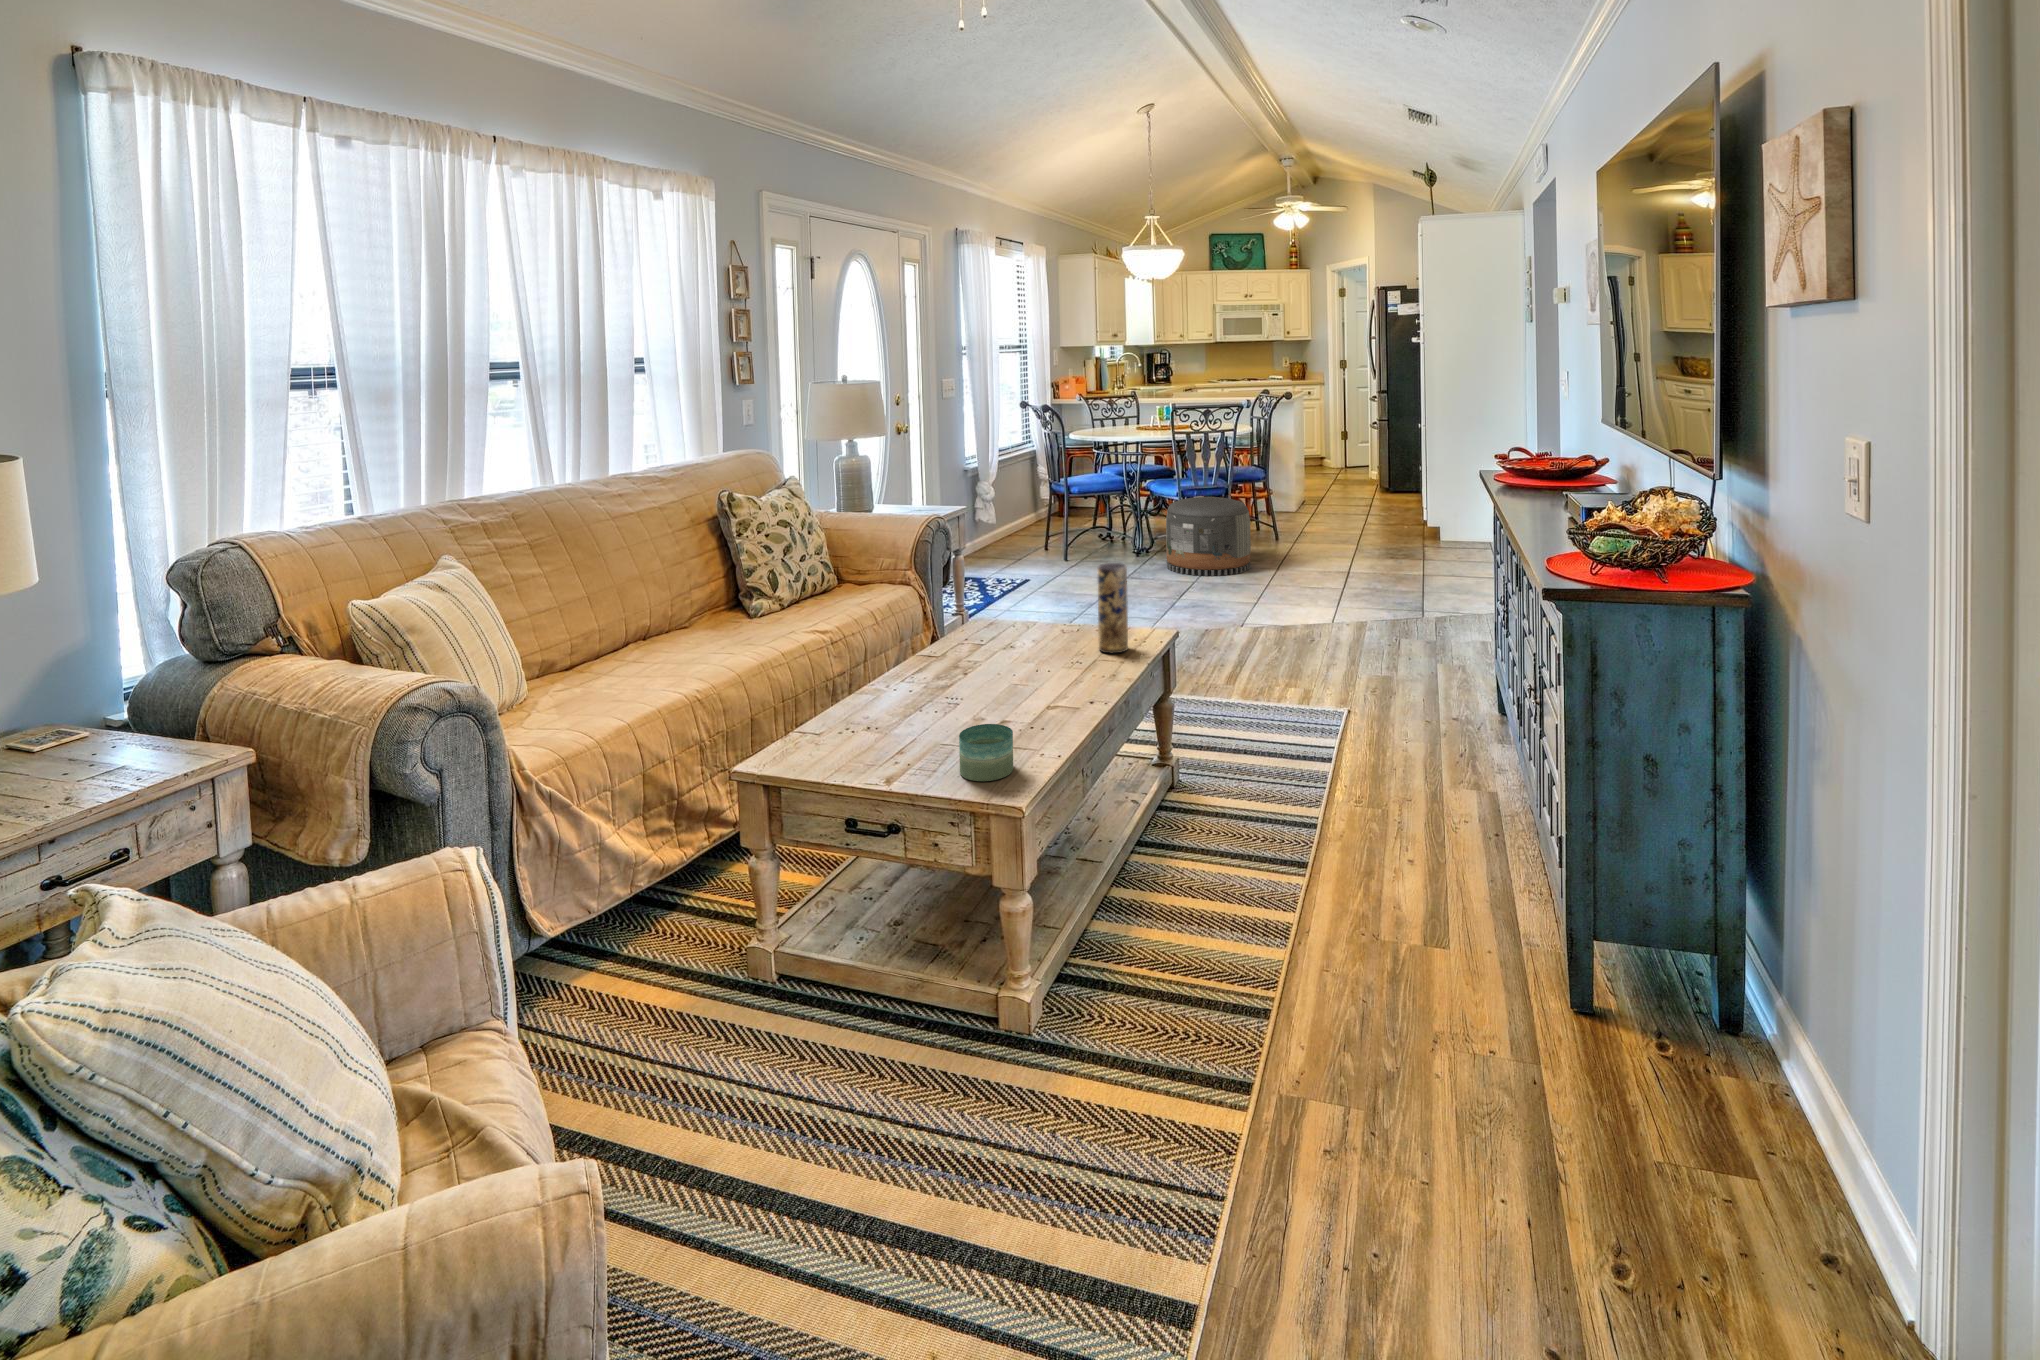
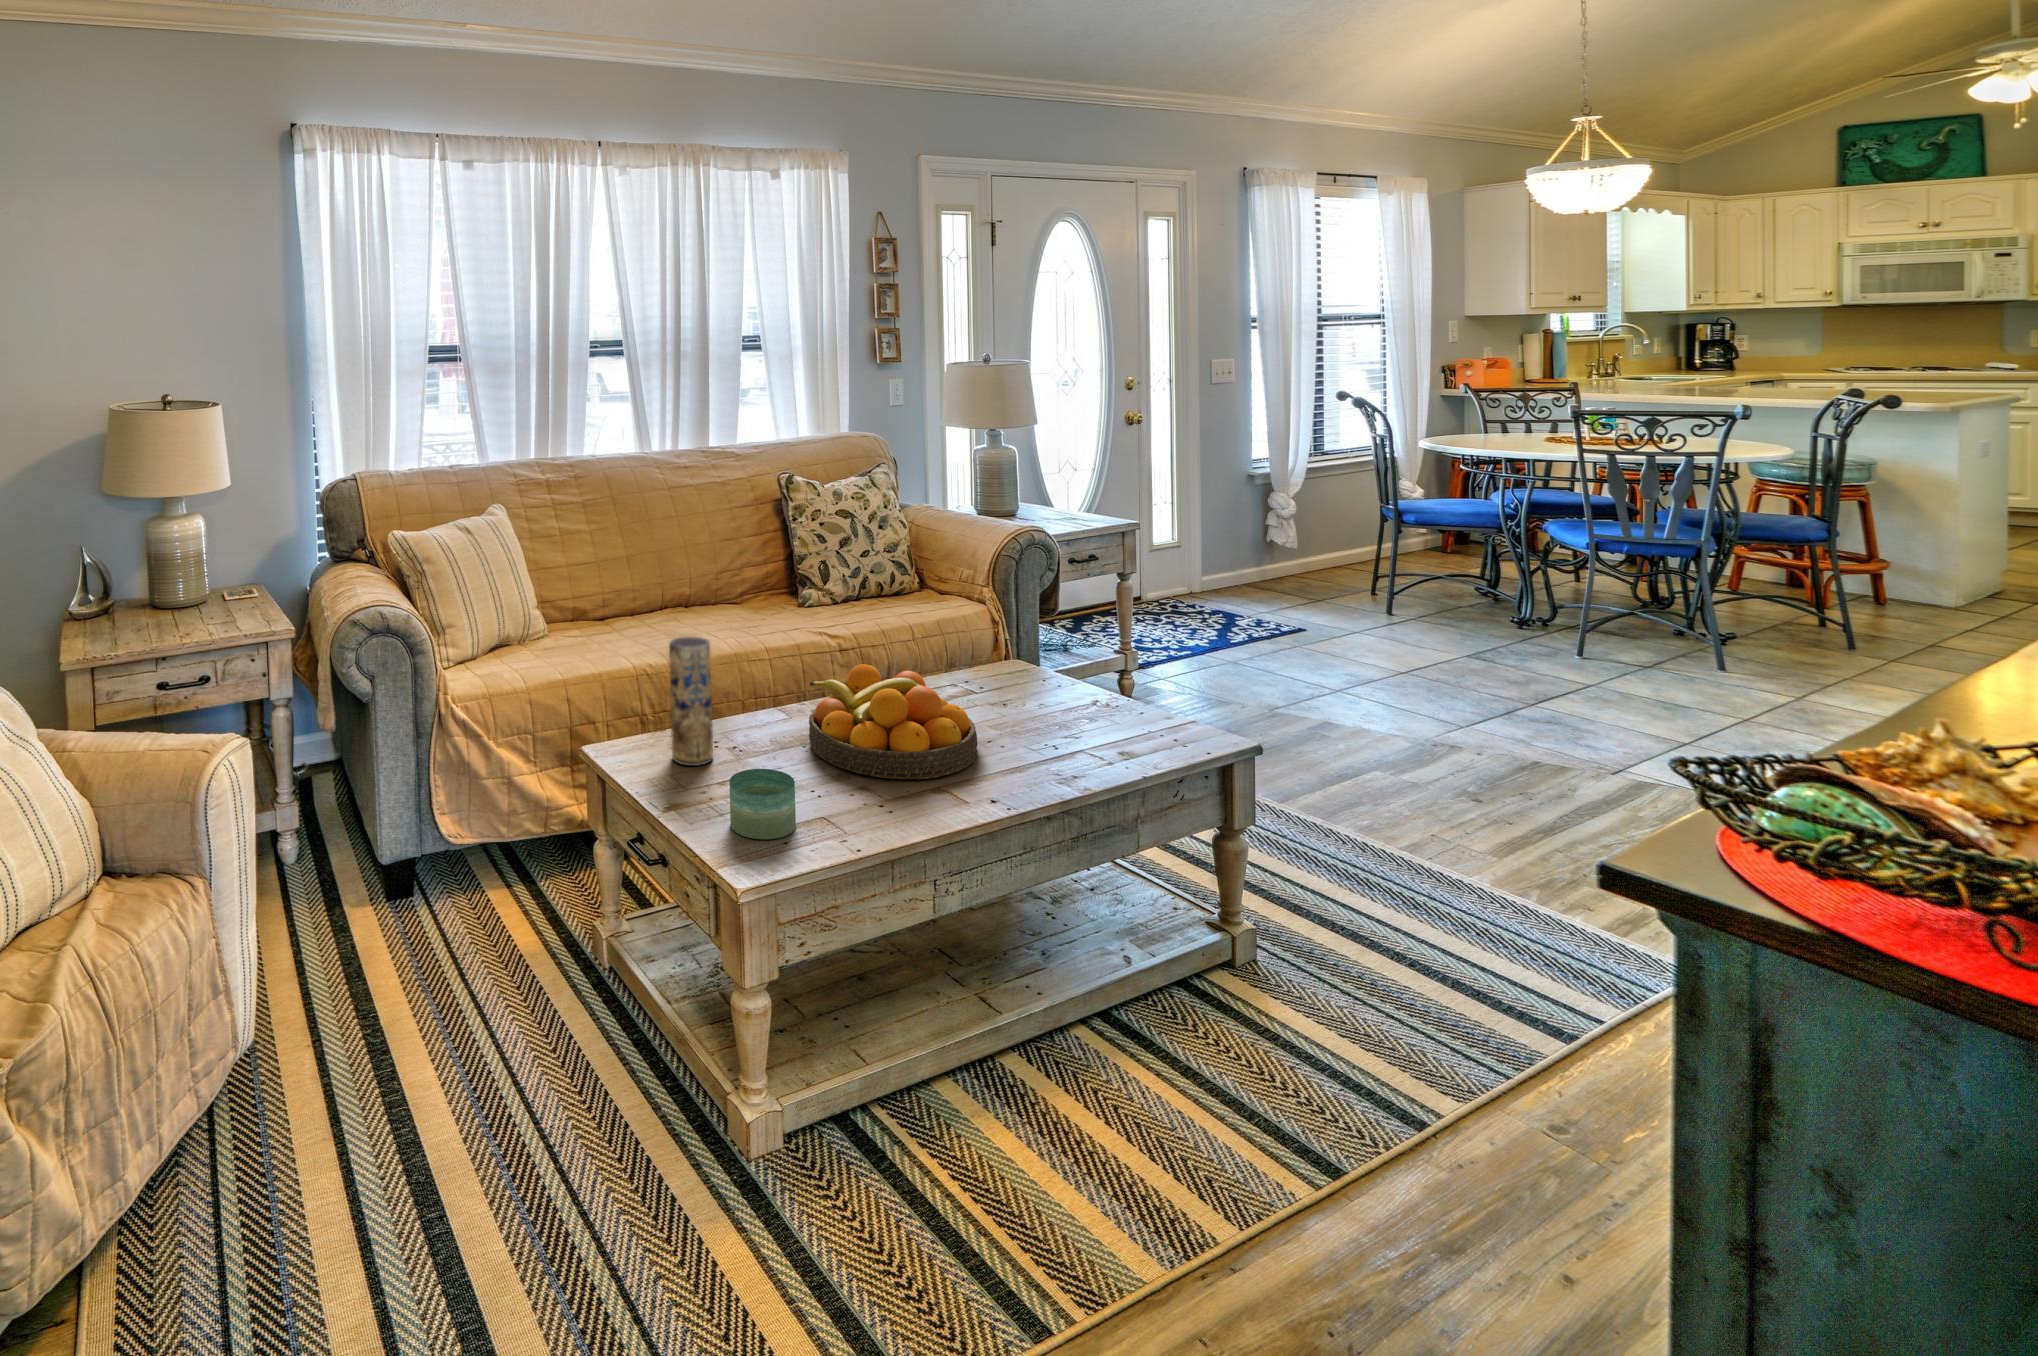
pouf: present [1166,497,1251,576] -> none [1558,556,1743,690]
vase: present [1098,563,1128,653] -> present [669,637,713,766]
fruit bowl: none [924,633,1062,718] -> present [809,664,978,779]

